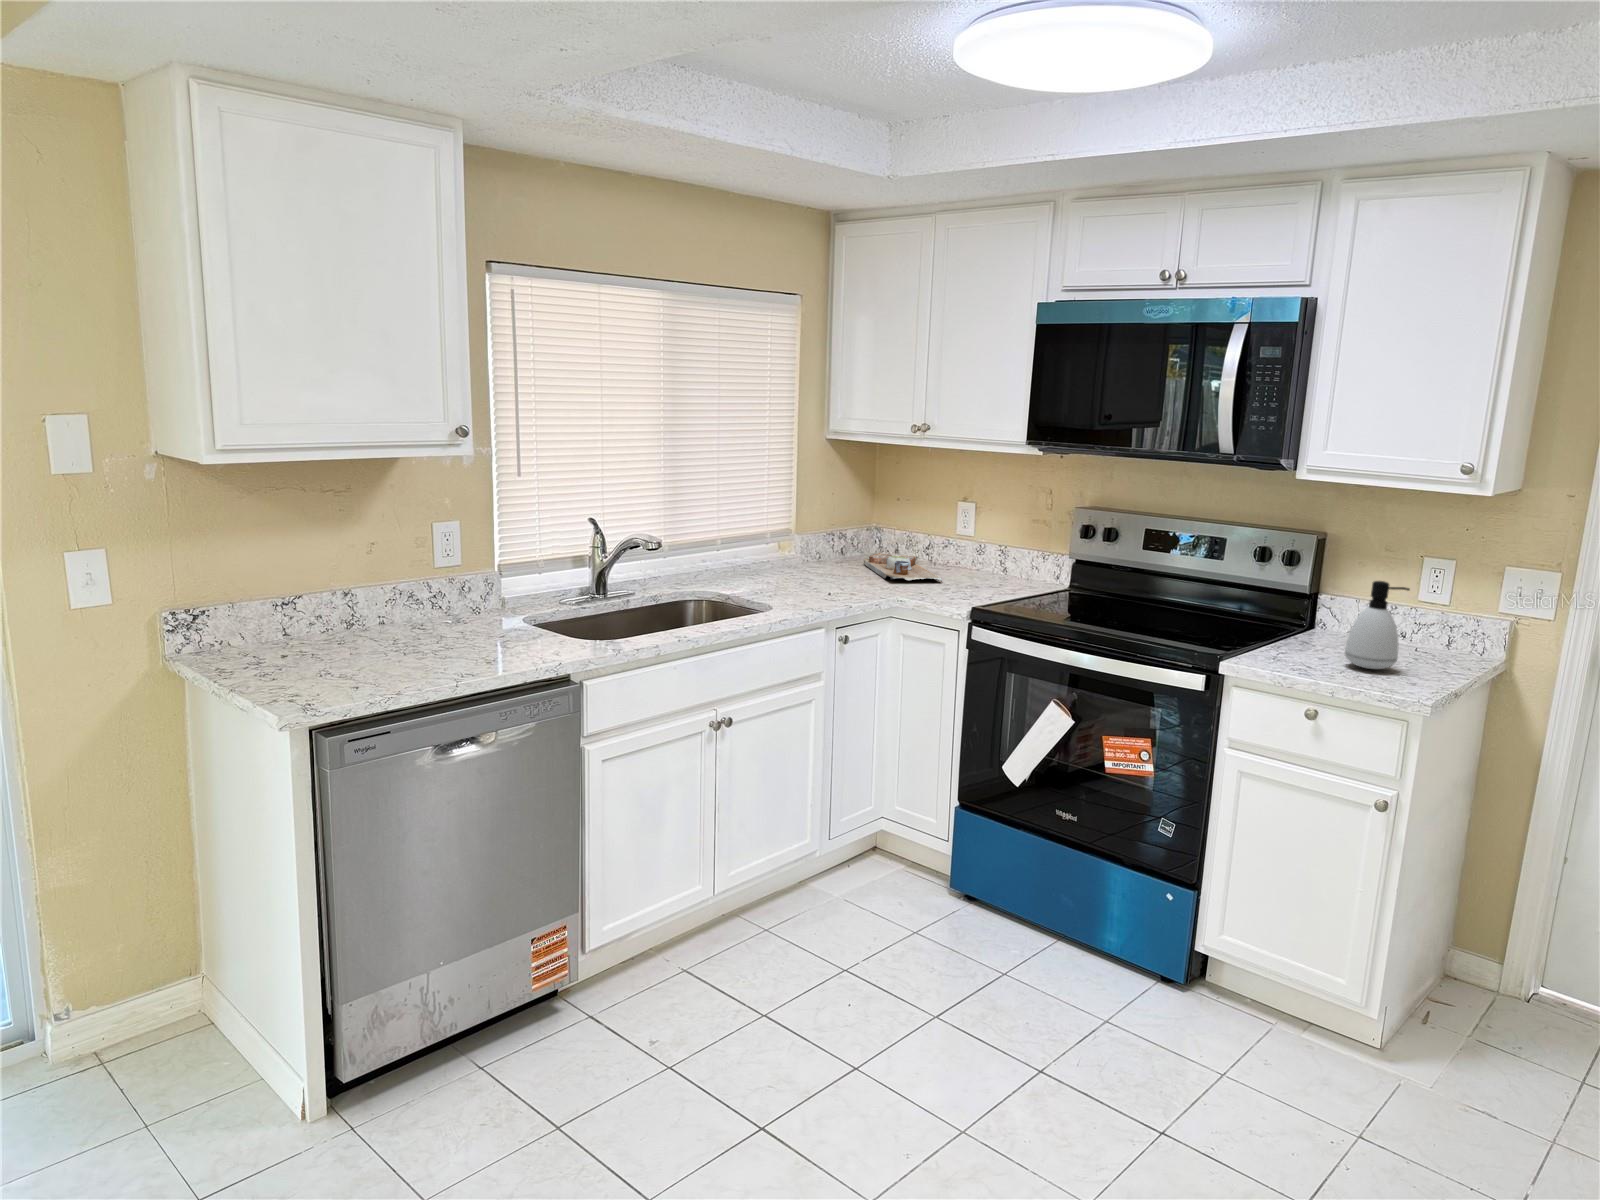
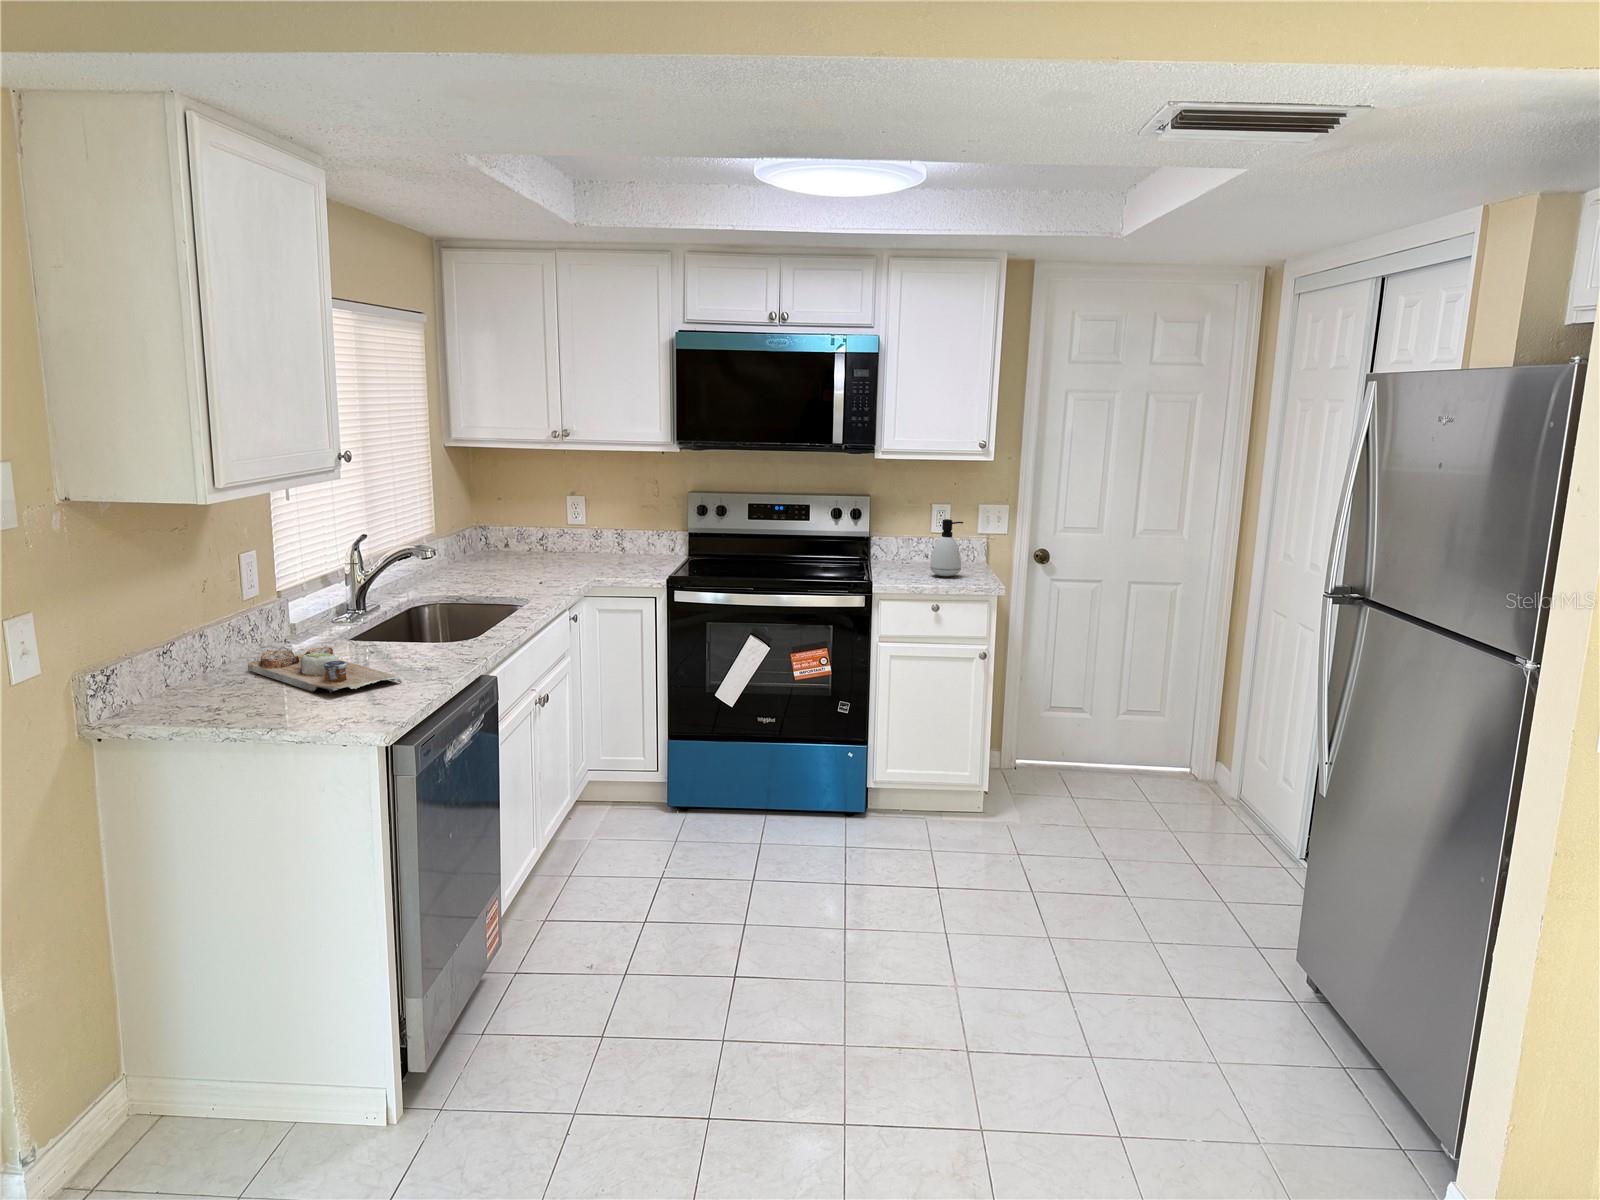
cutting board: present [863,553,943,583] -> present [248,647,402,693]

